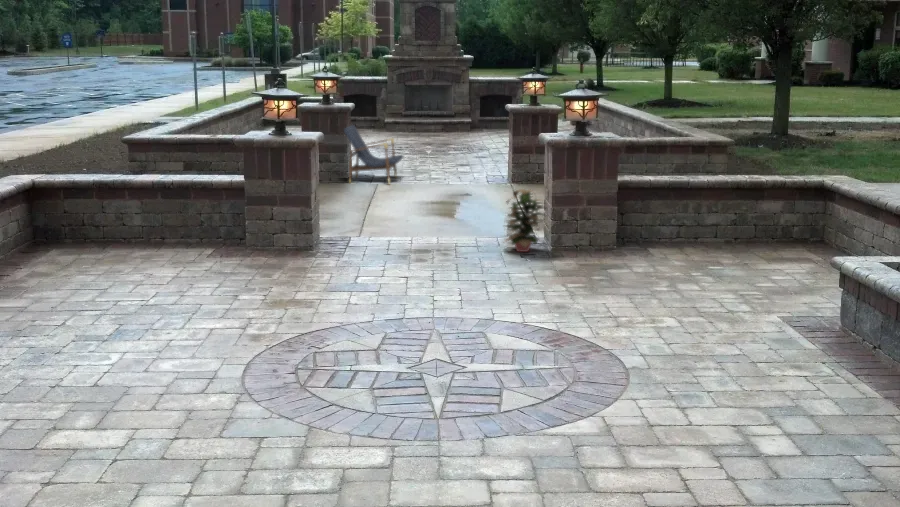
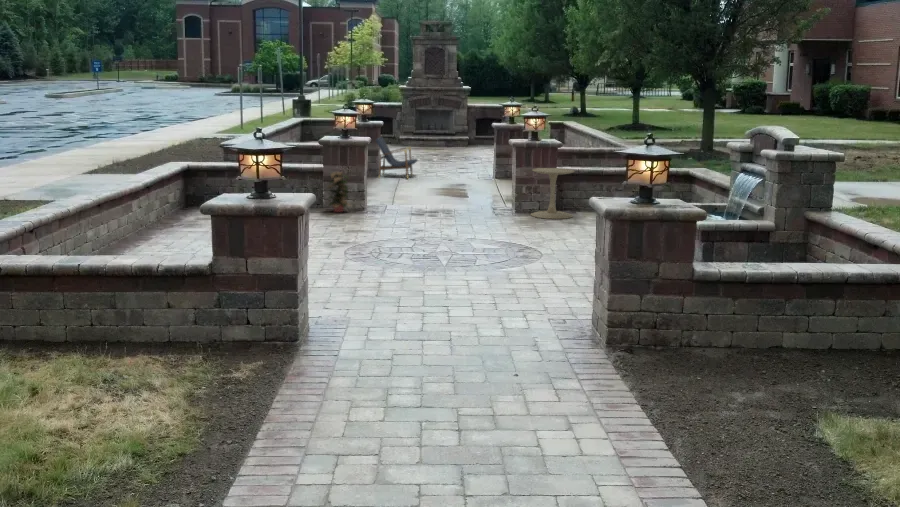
pedestal table: none [580,181,654,268] -> present [531,168,574,219]
decorative plant: present [506,189,546,252] -> present [328,172,351,212]

